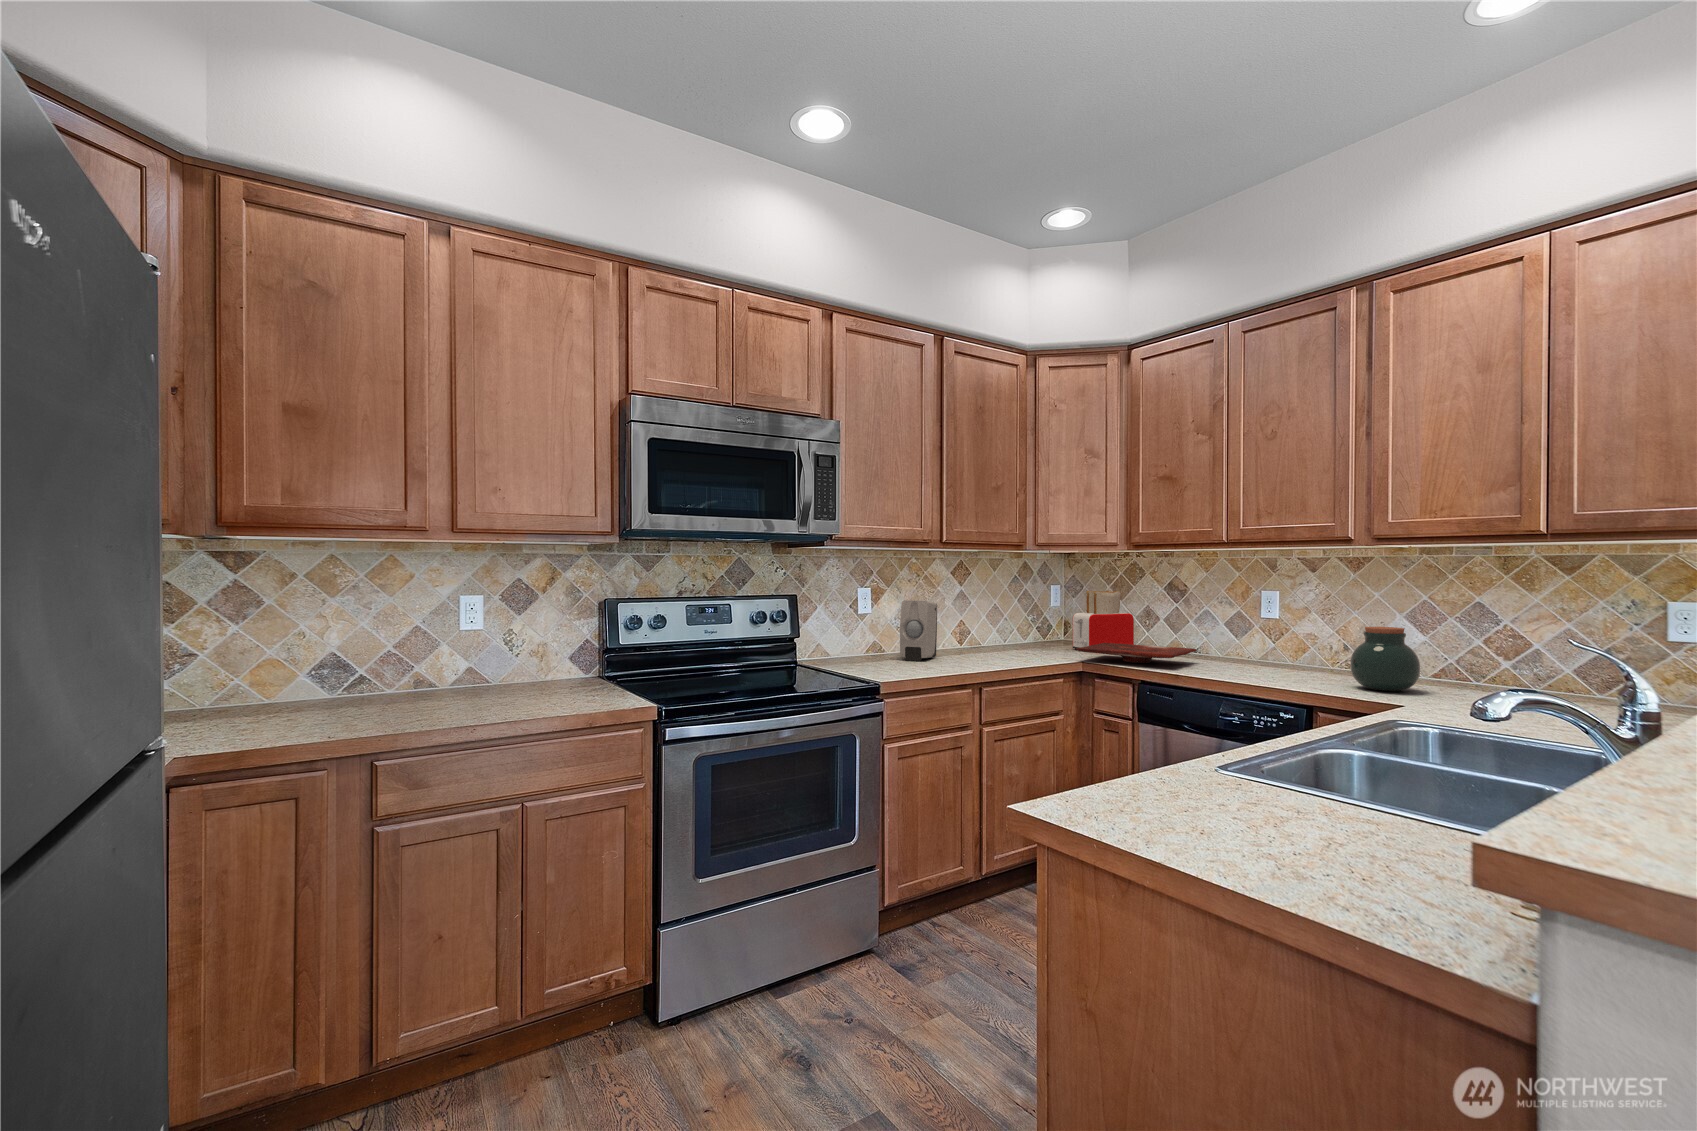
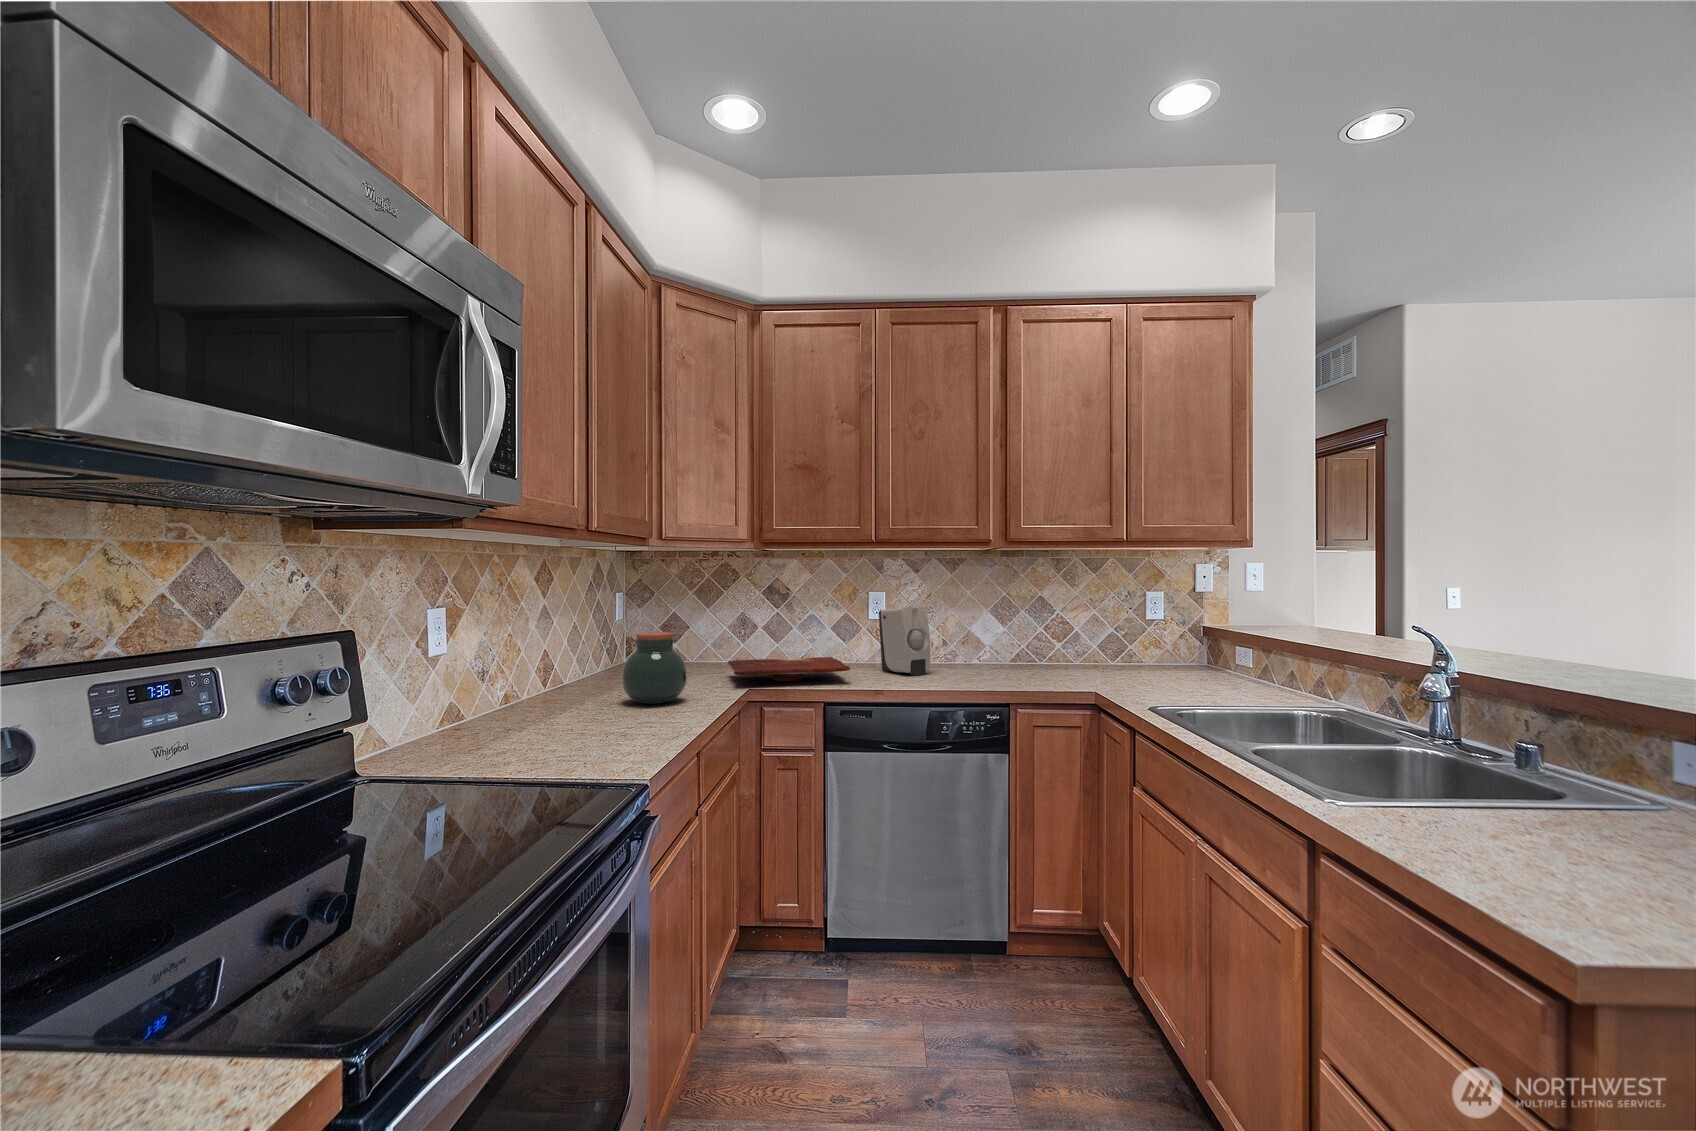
toaster: present [1073,591,1134,649] -> none [672,597,731,674]
soap dispenser: present [900,600,937,661] -> present [879,607,930,676]
jar: present [1350,627,1420,691] -> present [622,632,687,704]

